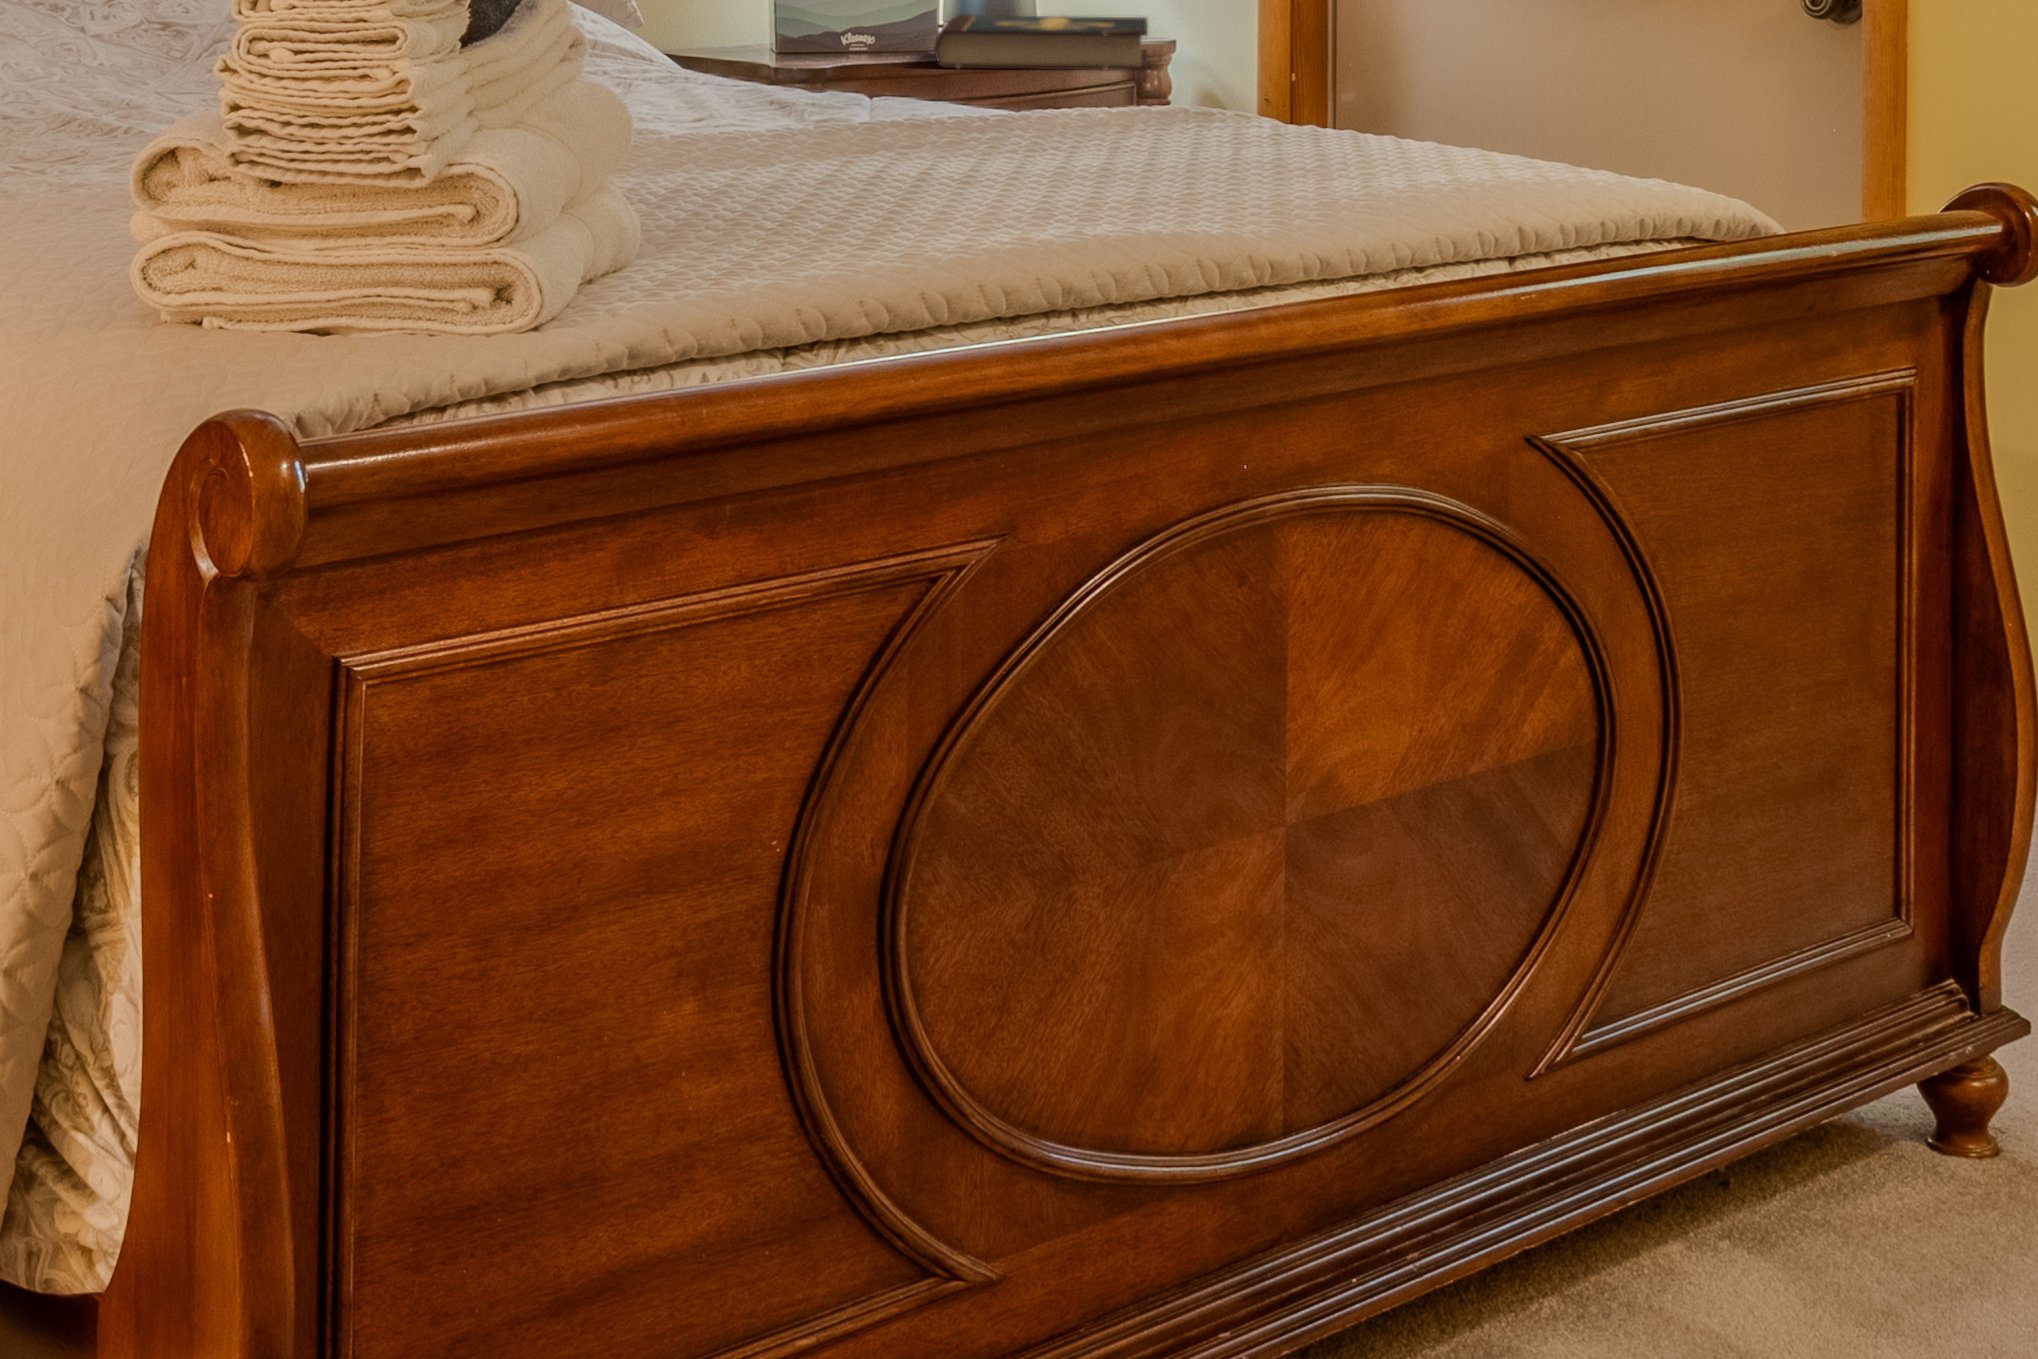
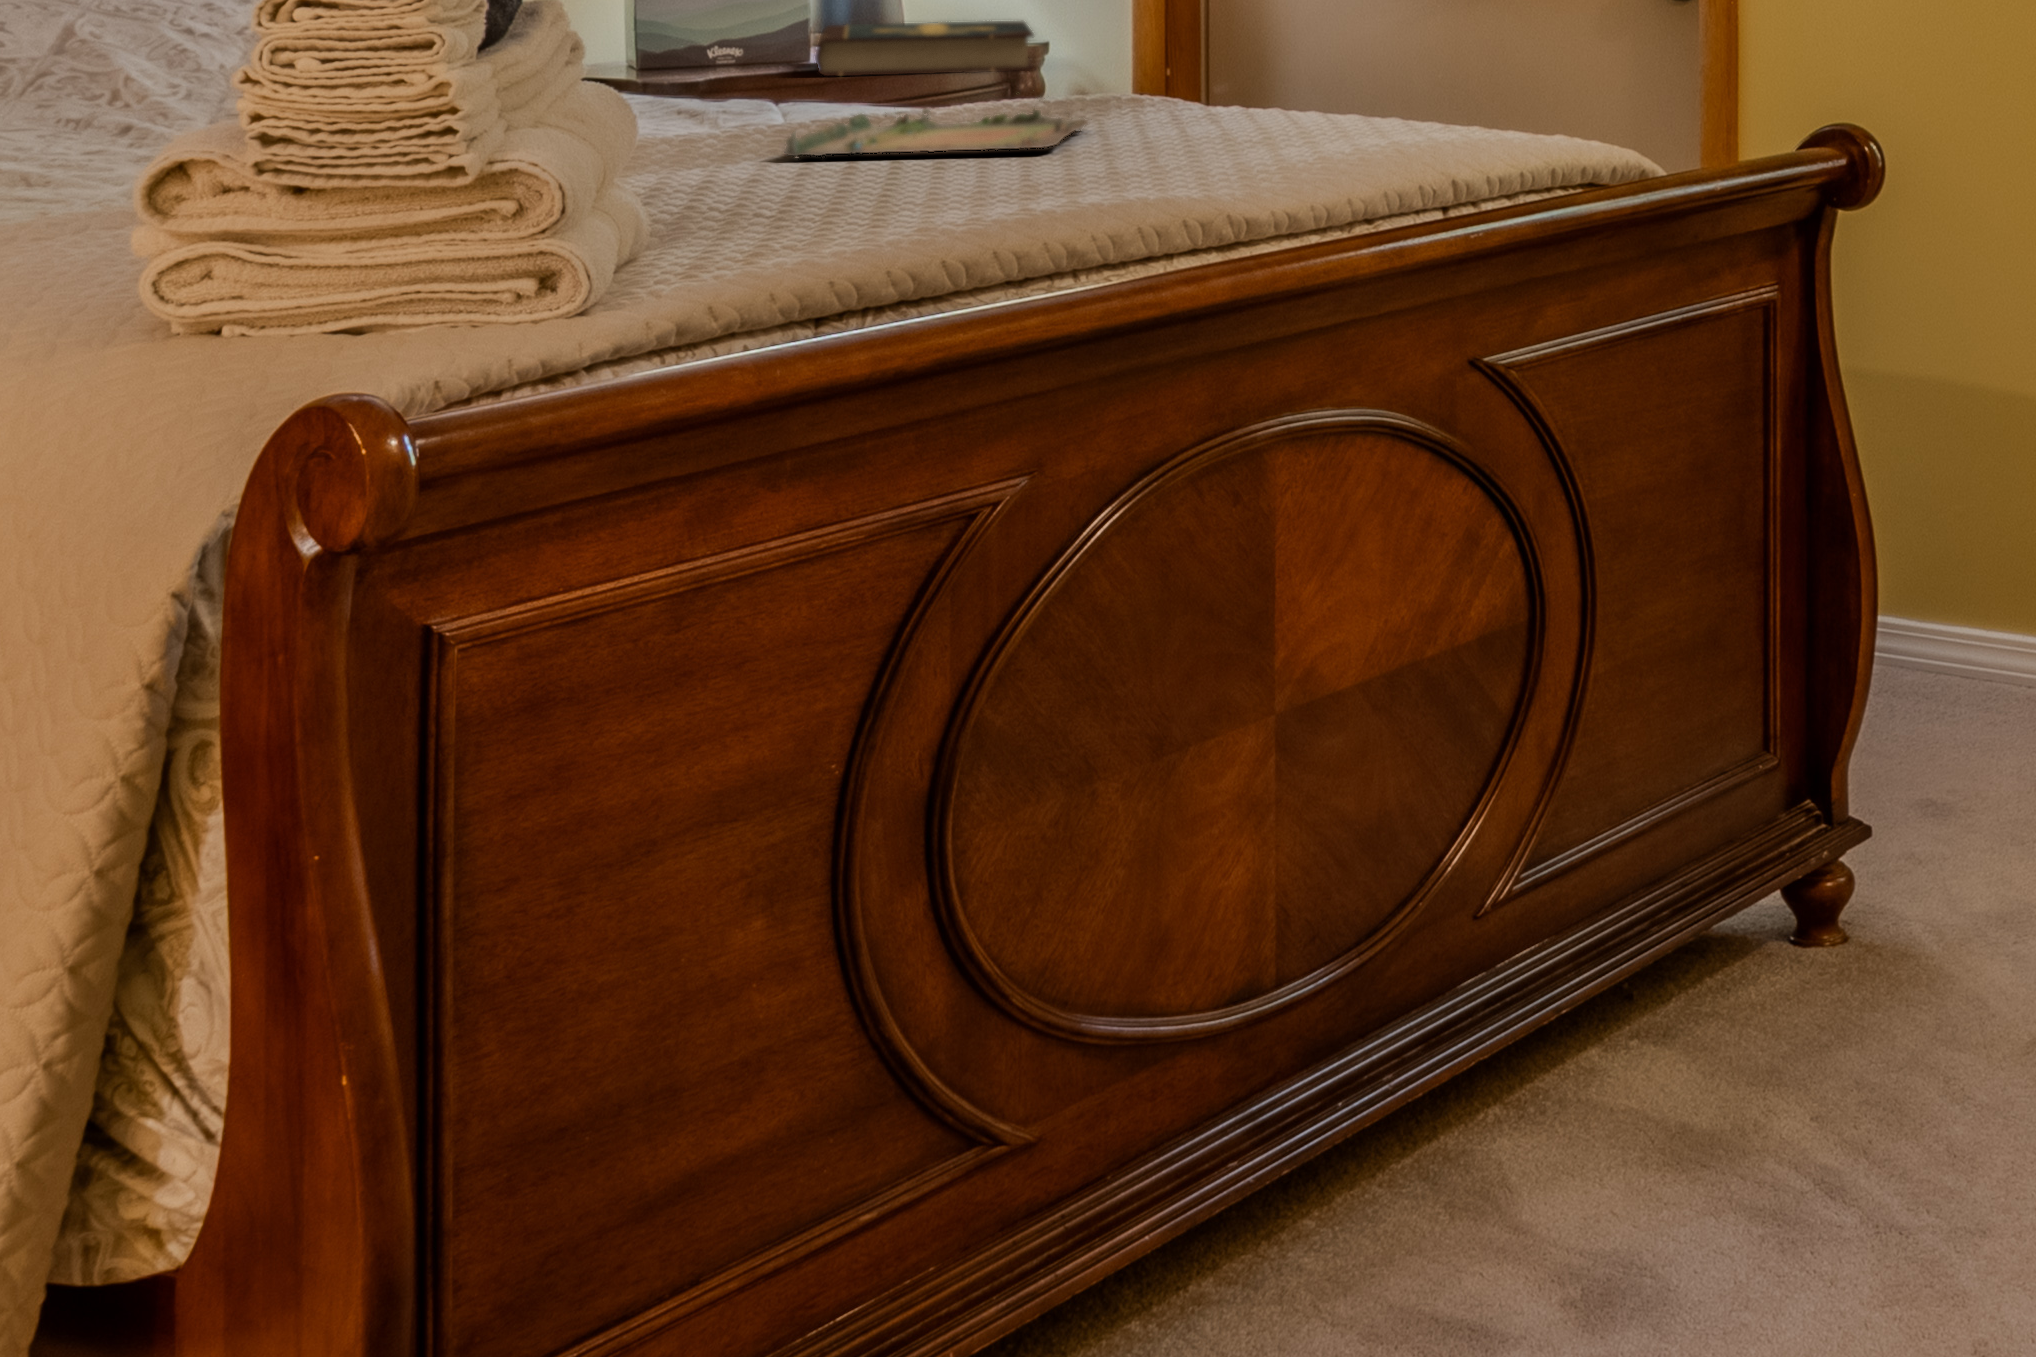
tray: none [837,97,1161,162] -> present [785,98,1092,158]

